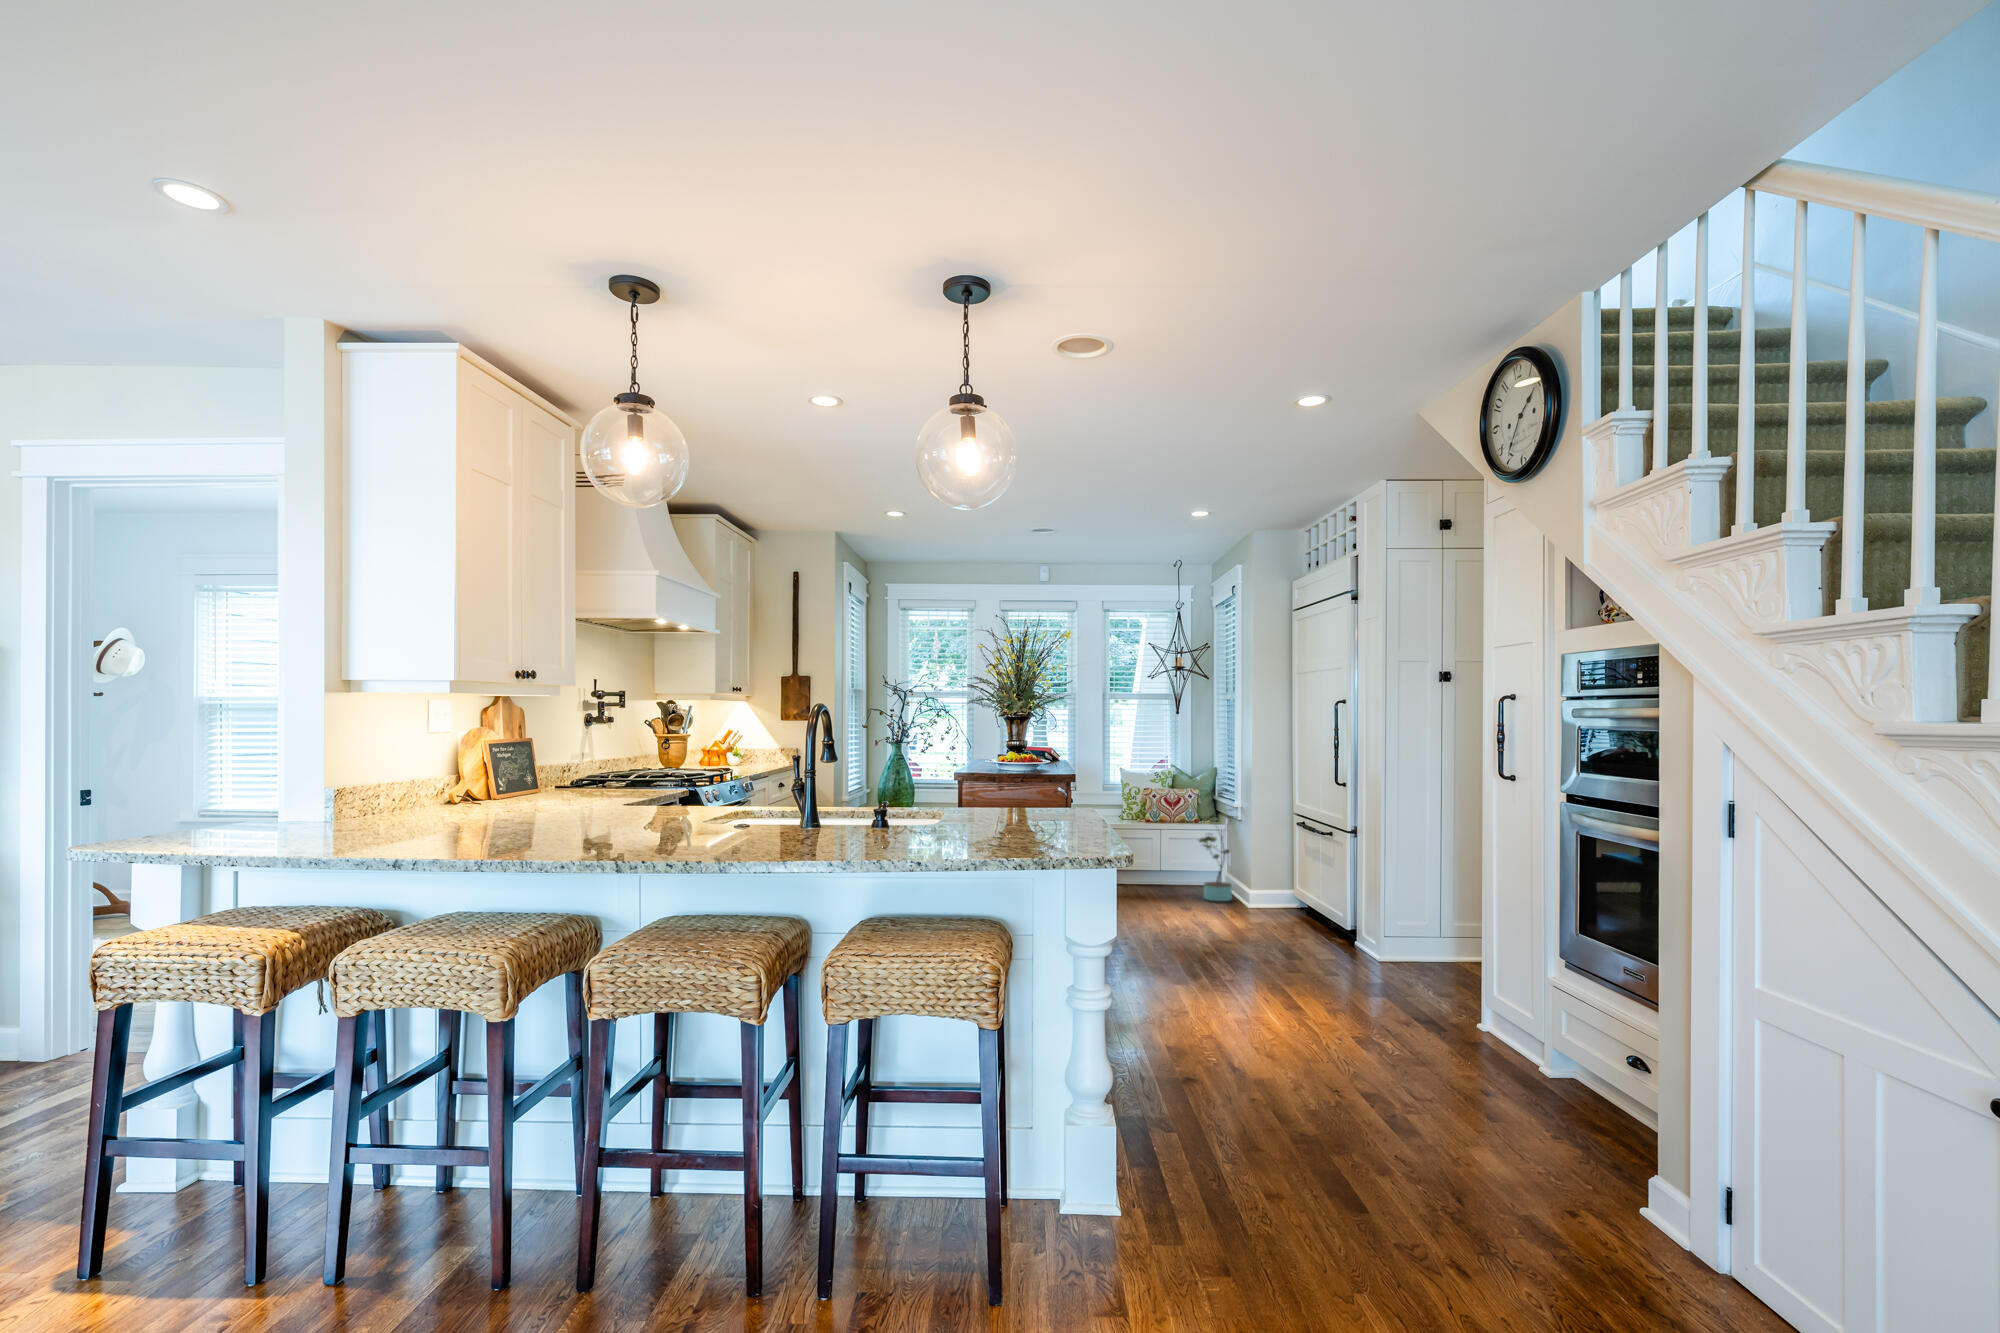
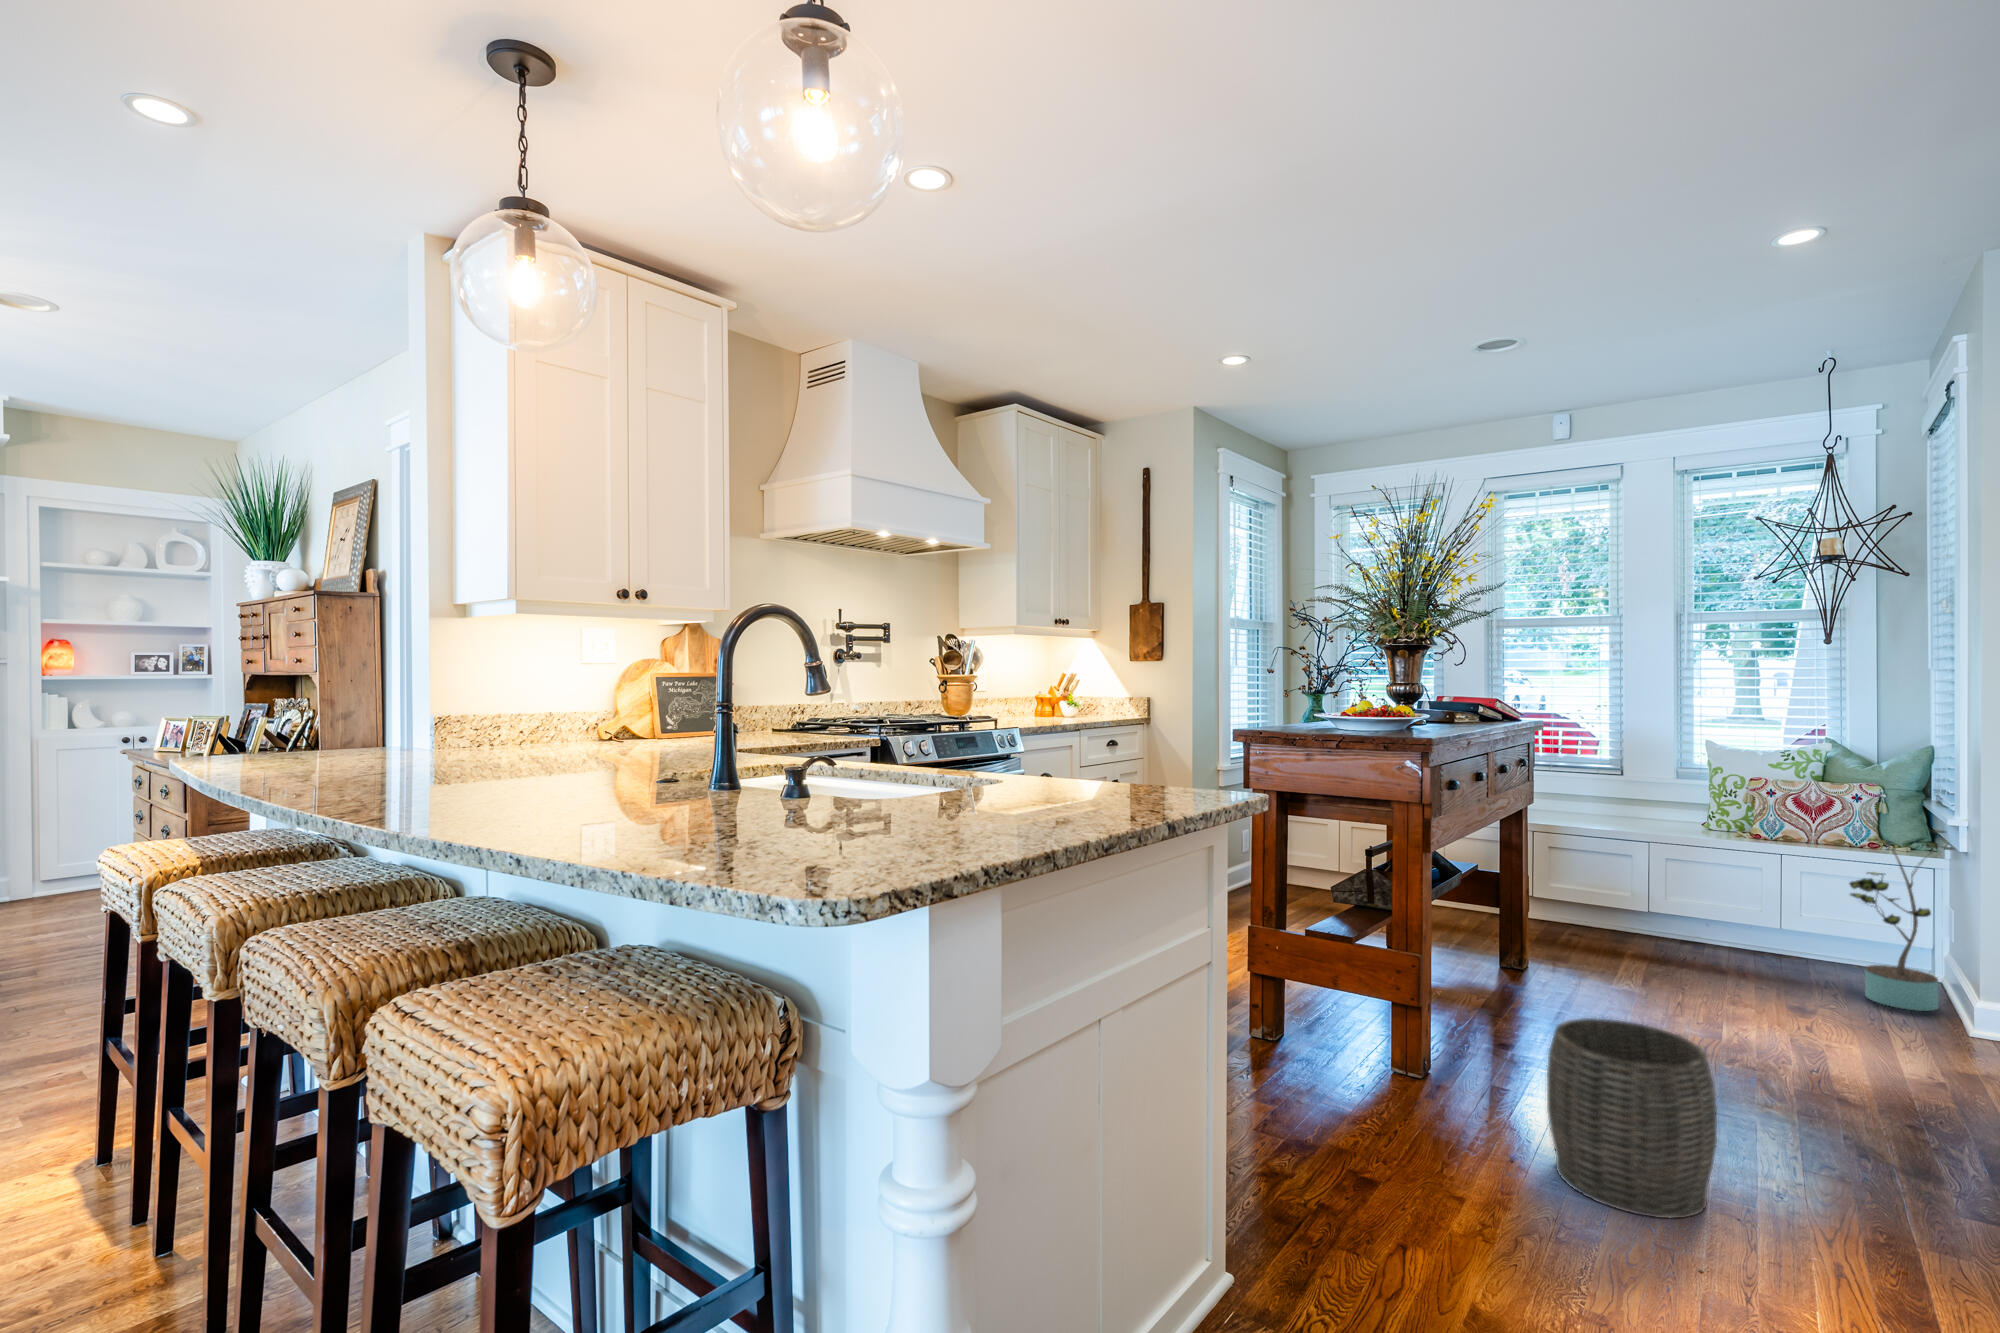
woven basket: none [1141,904,1209,985] -> present [1547,1018,1717,1218]

